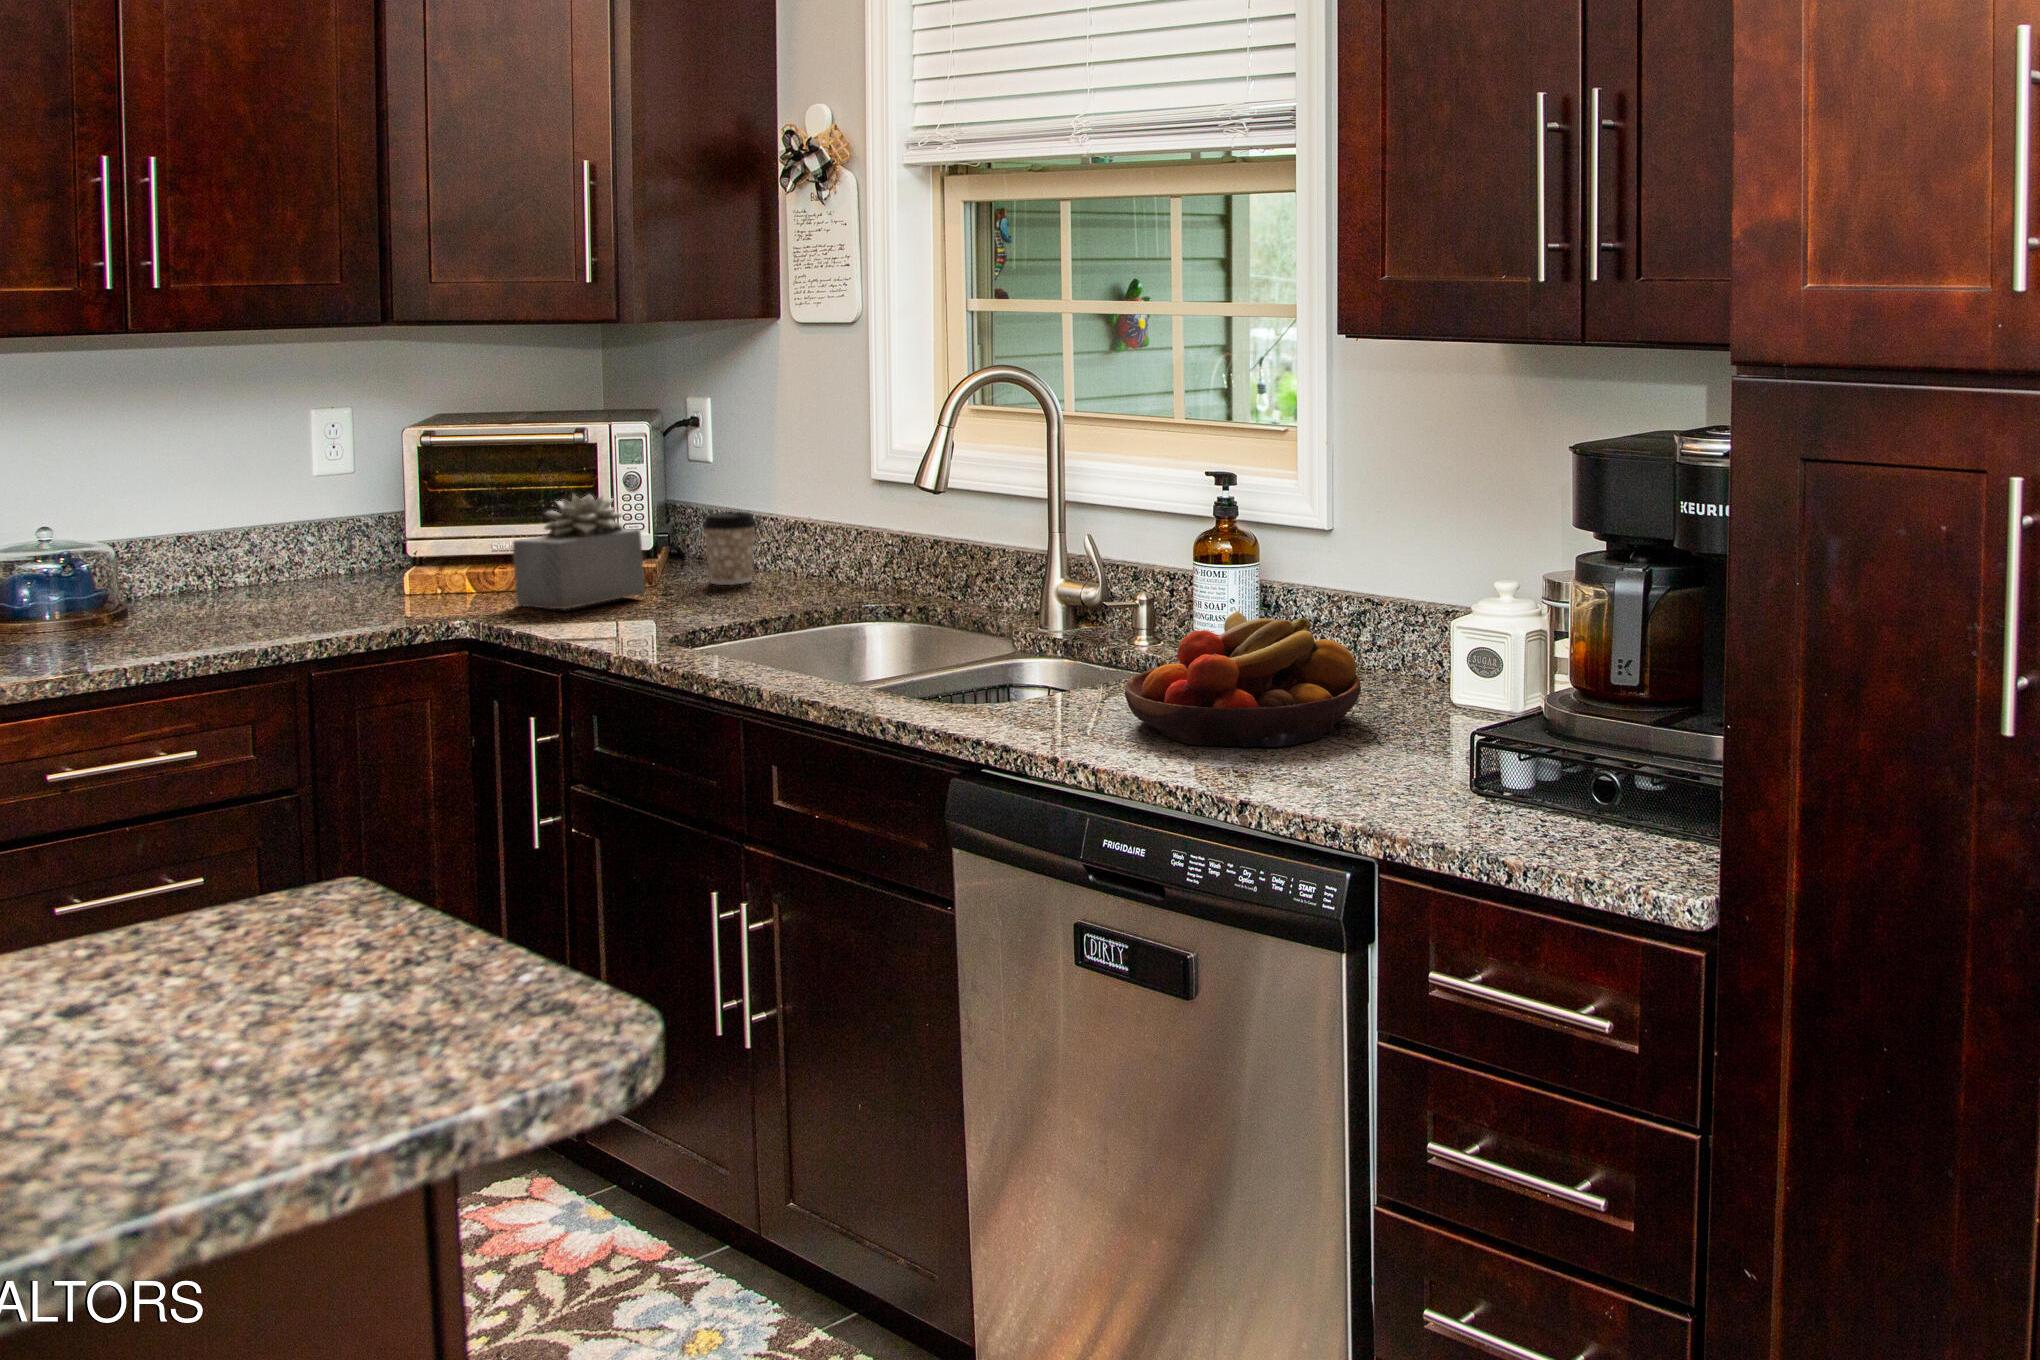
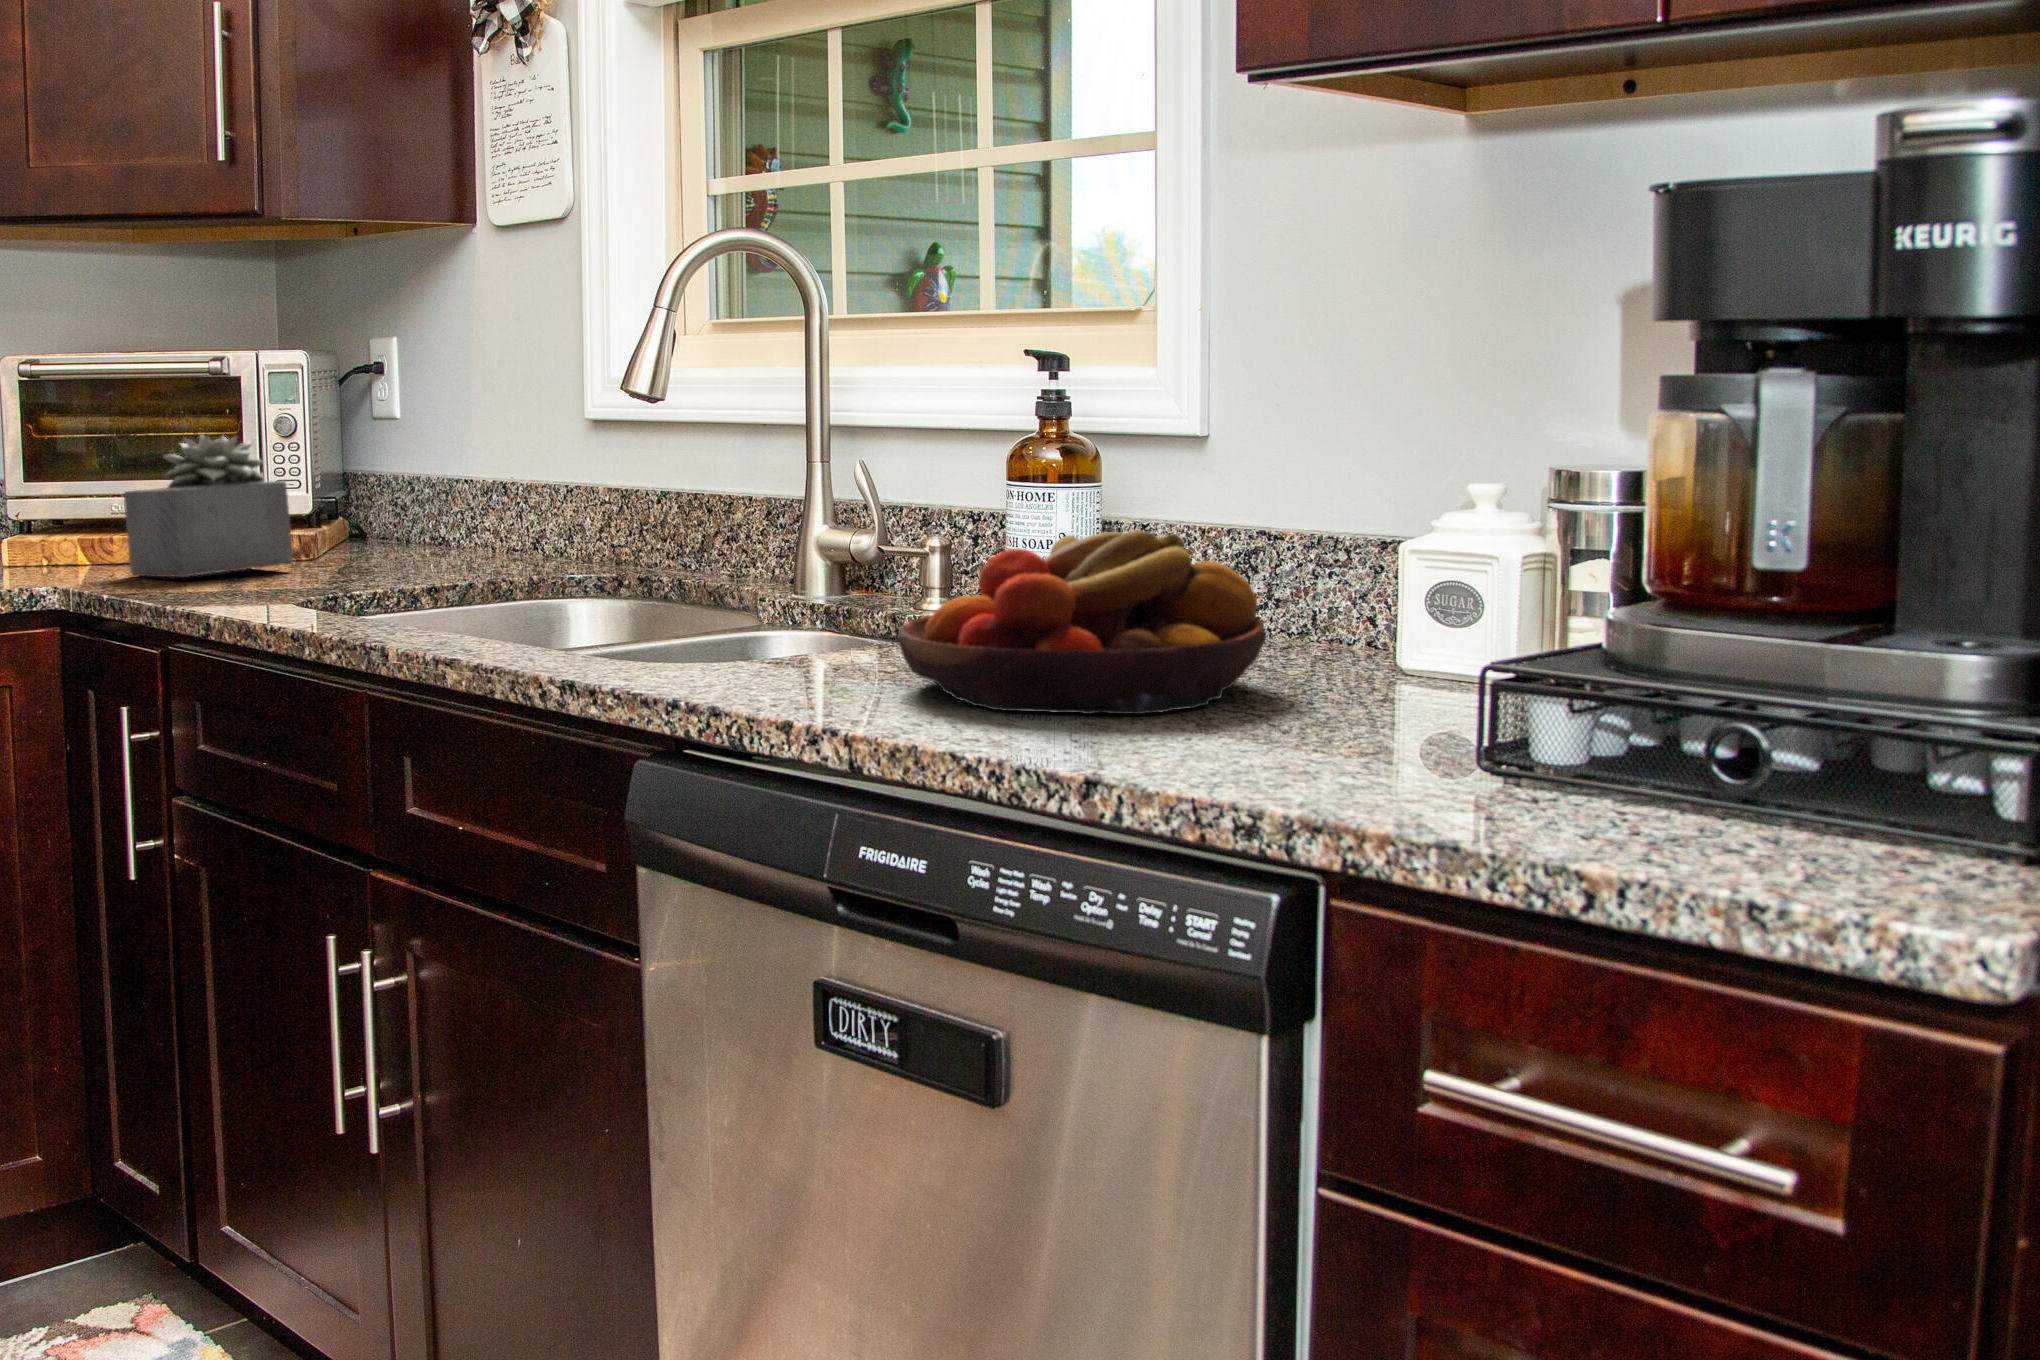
coffee cup: present [703,512,756,585] -> none [372,470,442,560]

